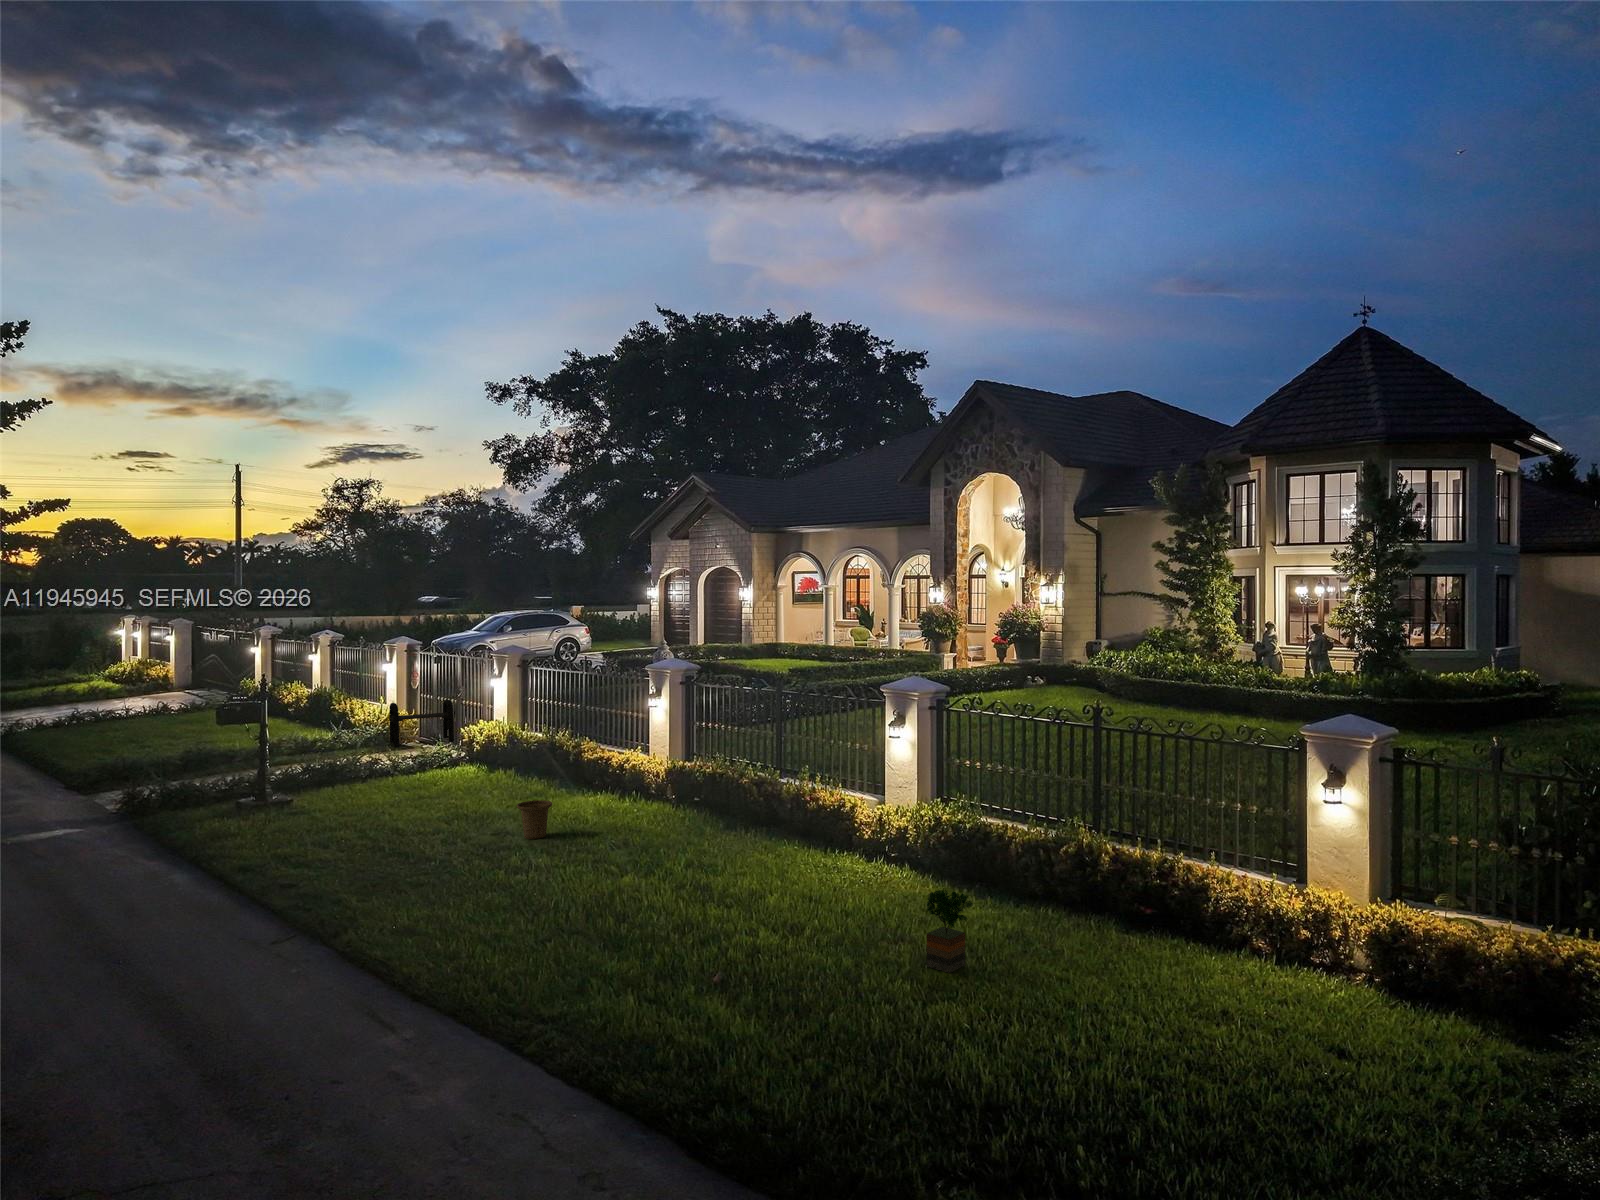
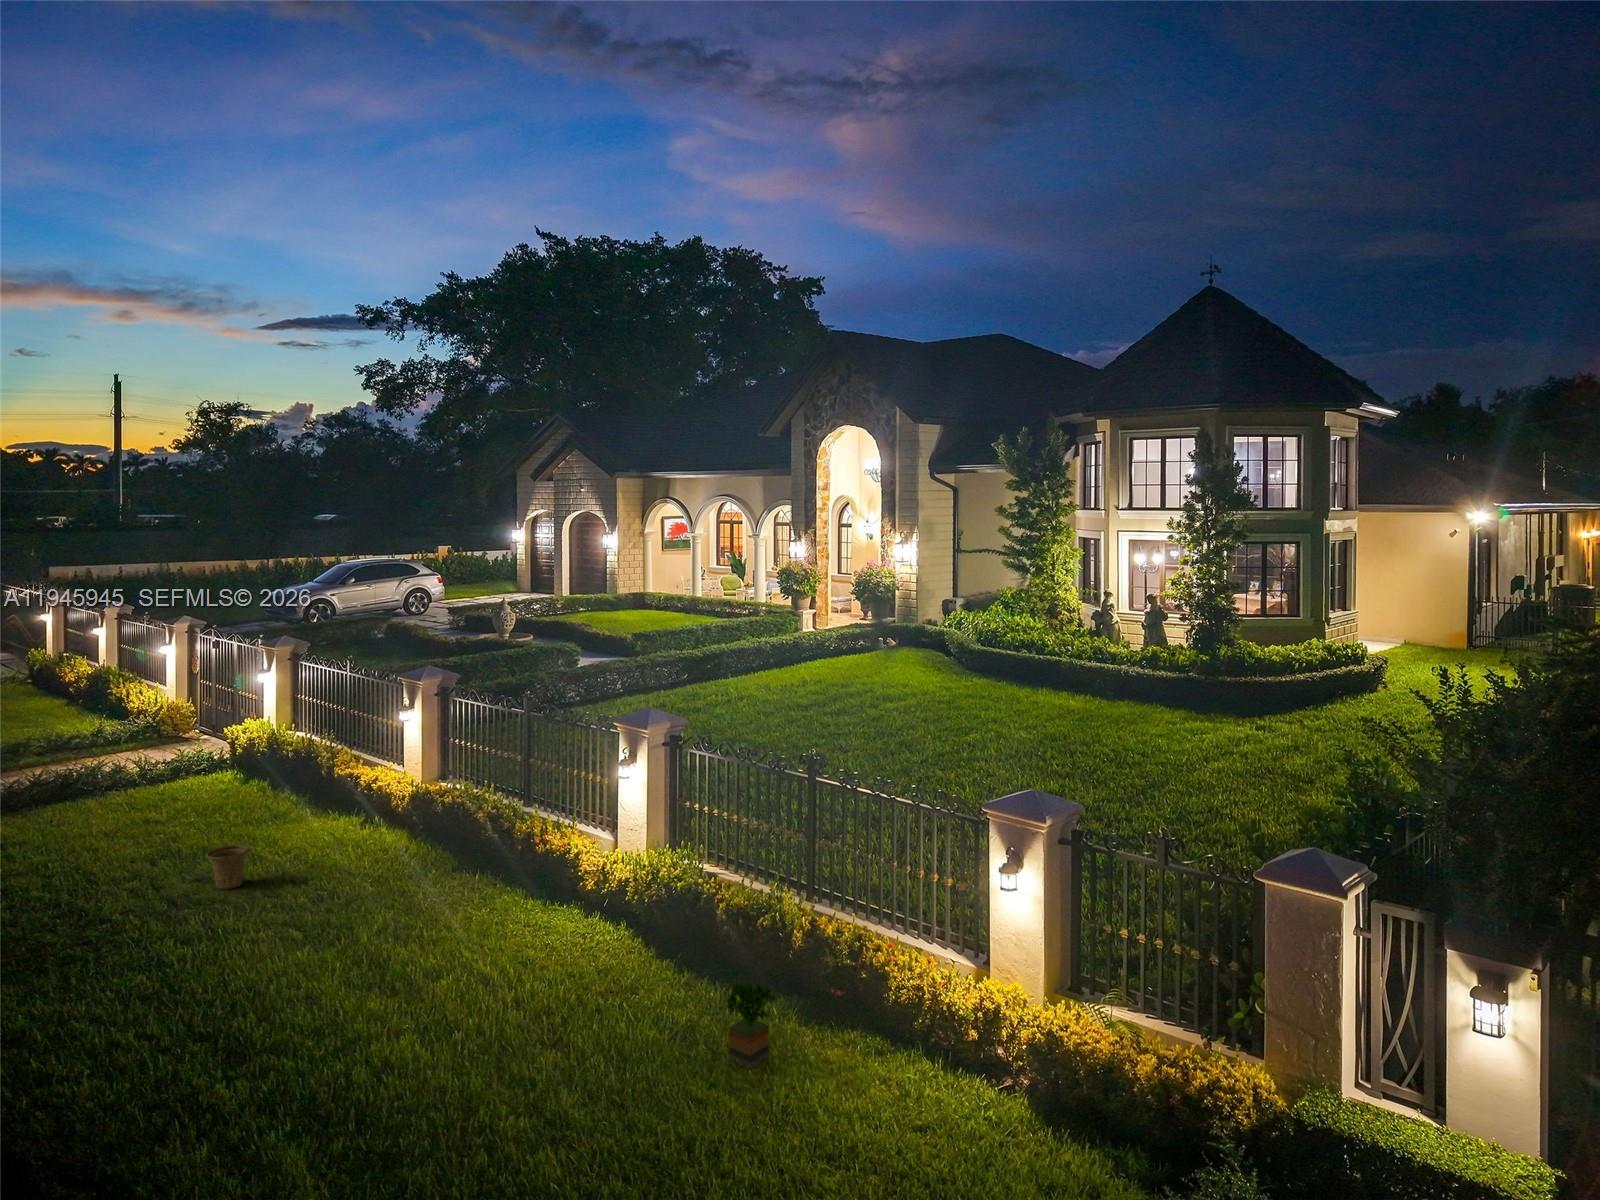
bench: present [389,699,454,747] -> none [157,689,231,743]
potted tree: present [926,890,973,973] -> present [727,981,777,1069]

